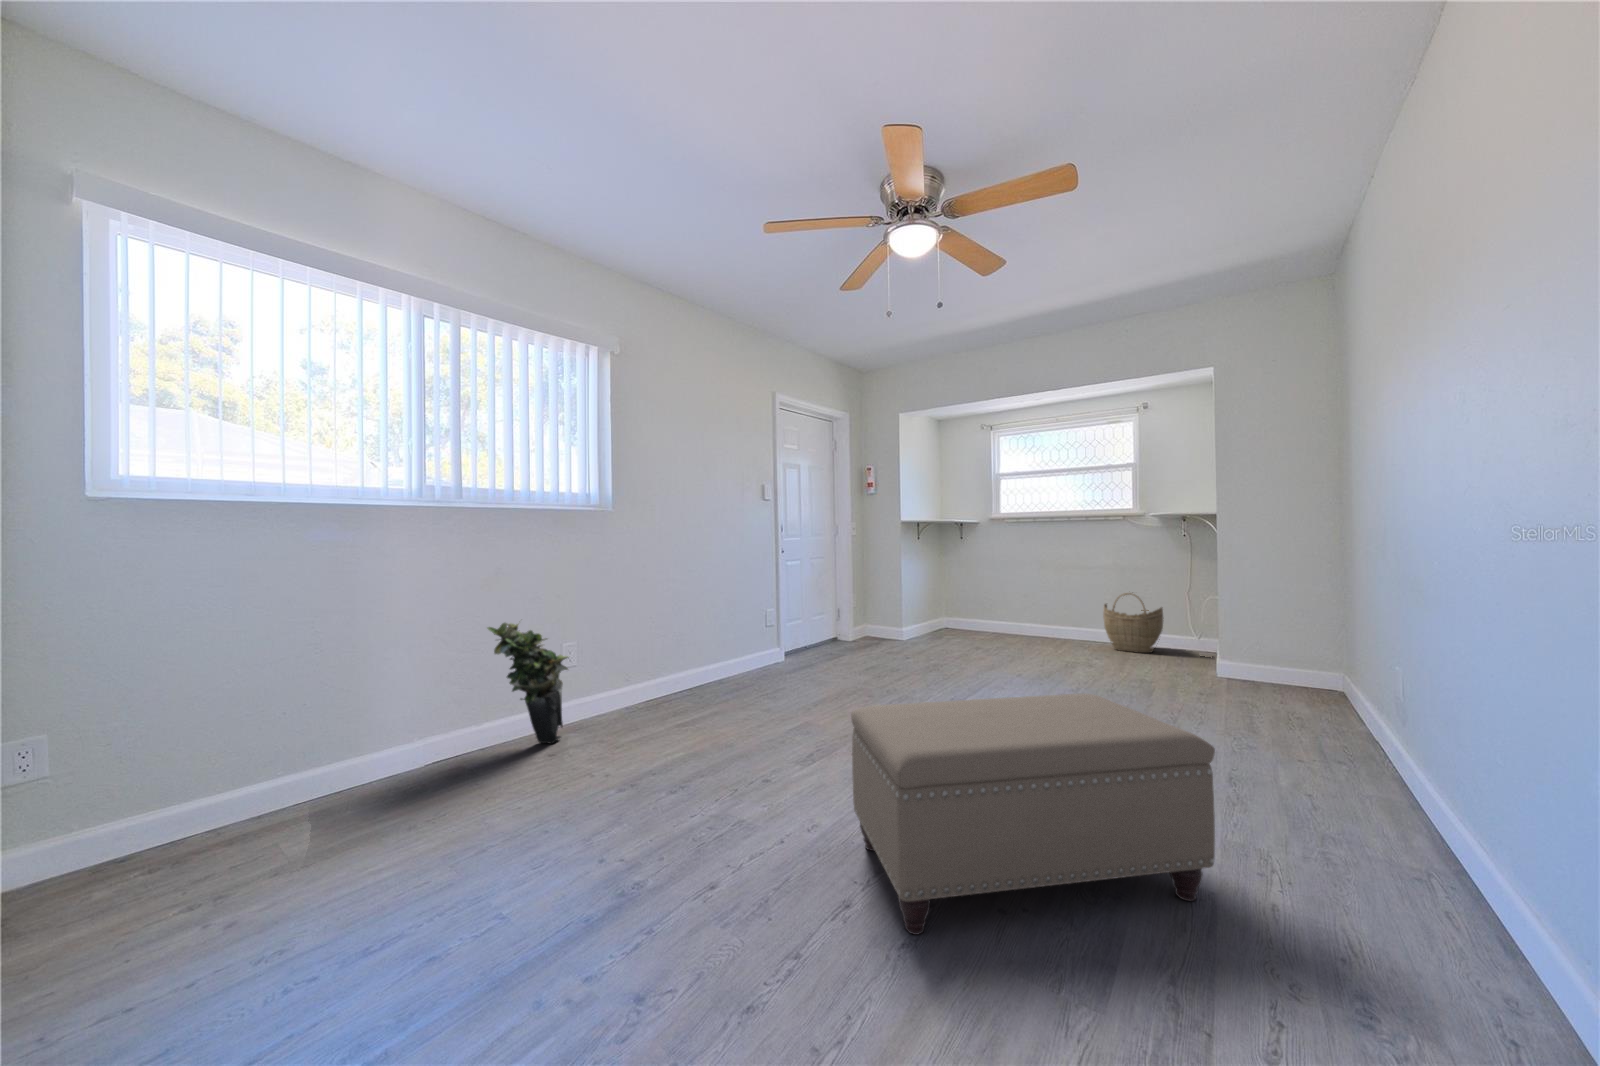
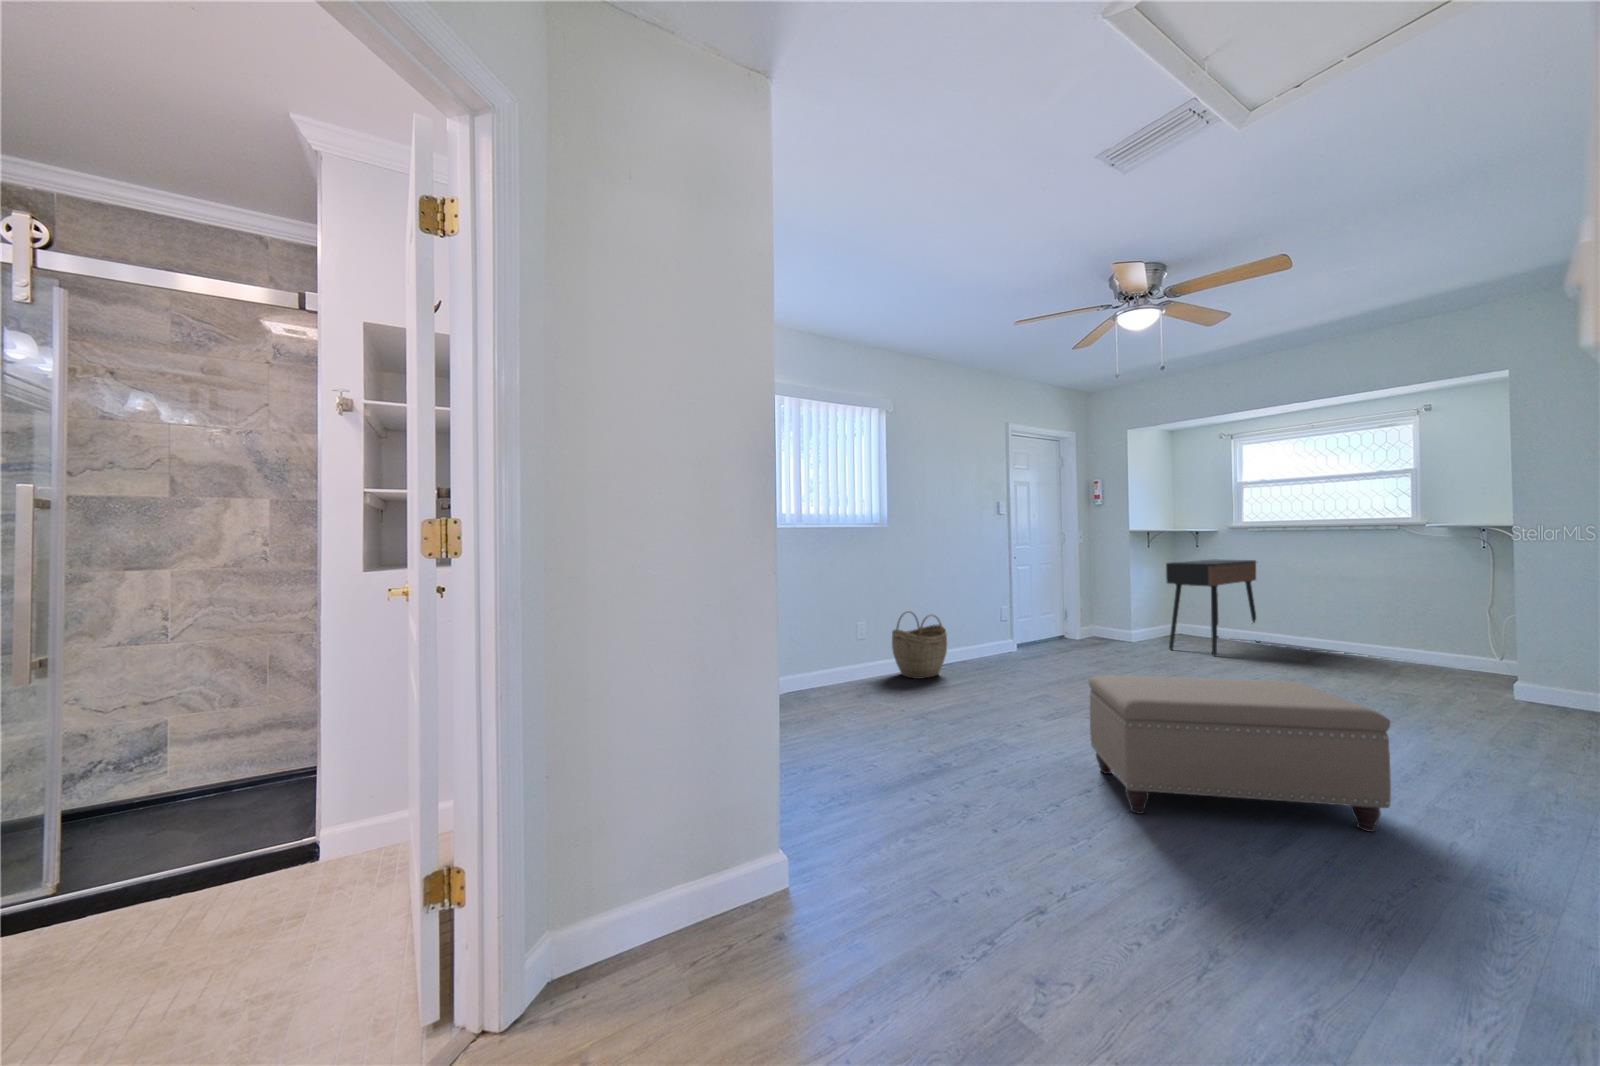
console table: none [935,551,1014,650] -> present [1166,560,1259,656]
woven basket: present [1103,593,1164,653] -> present [892,611,947,679]
potted plant: present [487,623,568,744] -> none [814,607,866,693]

